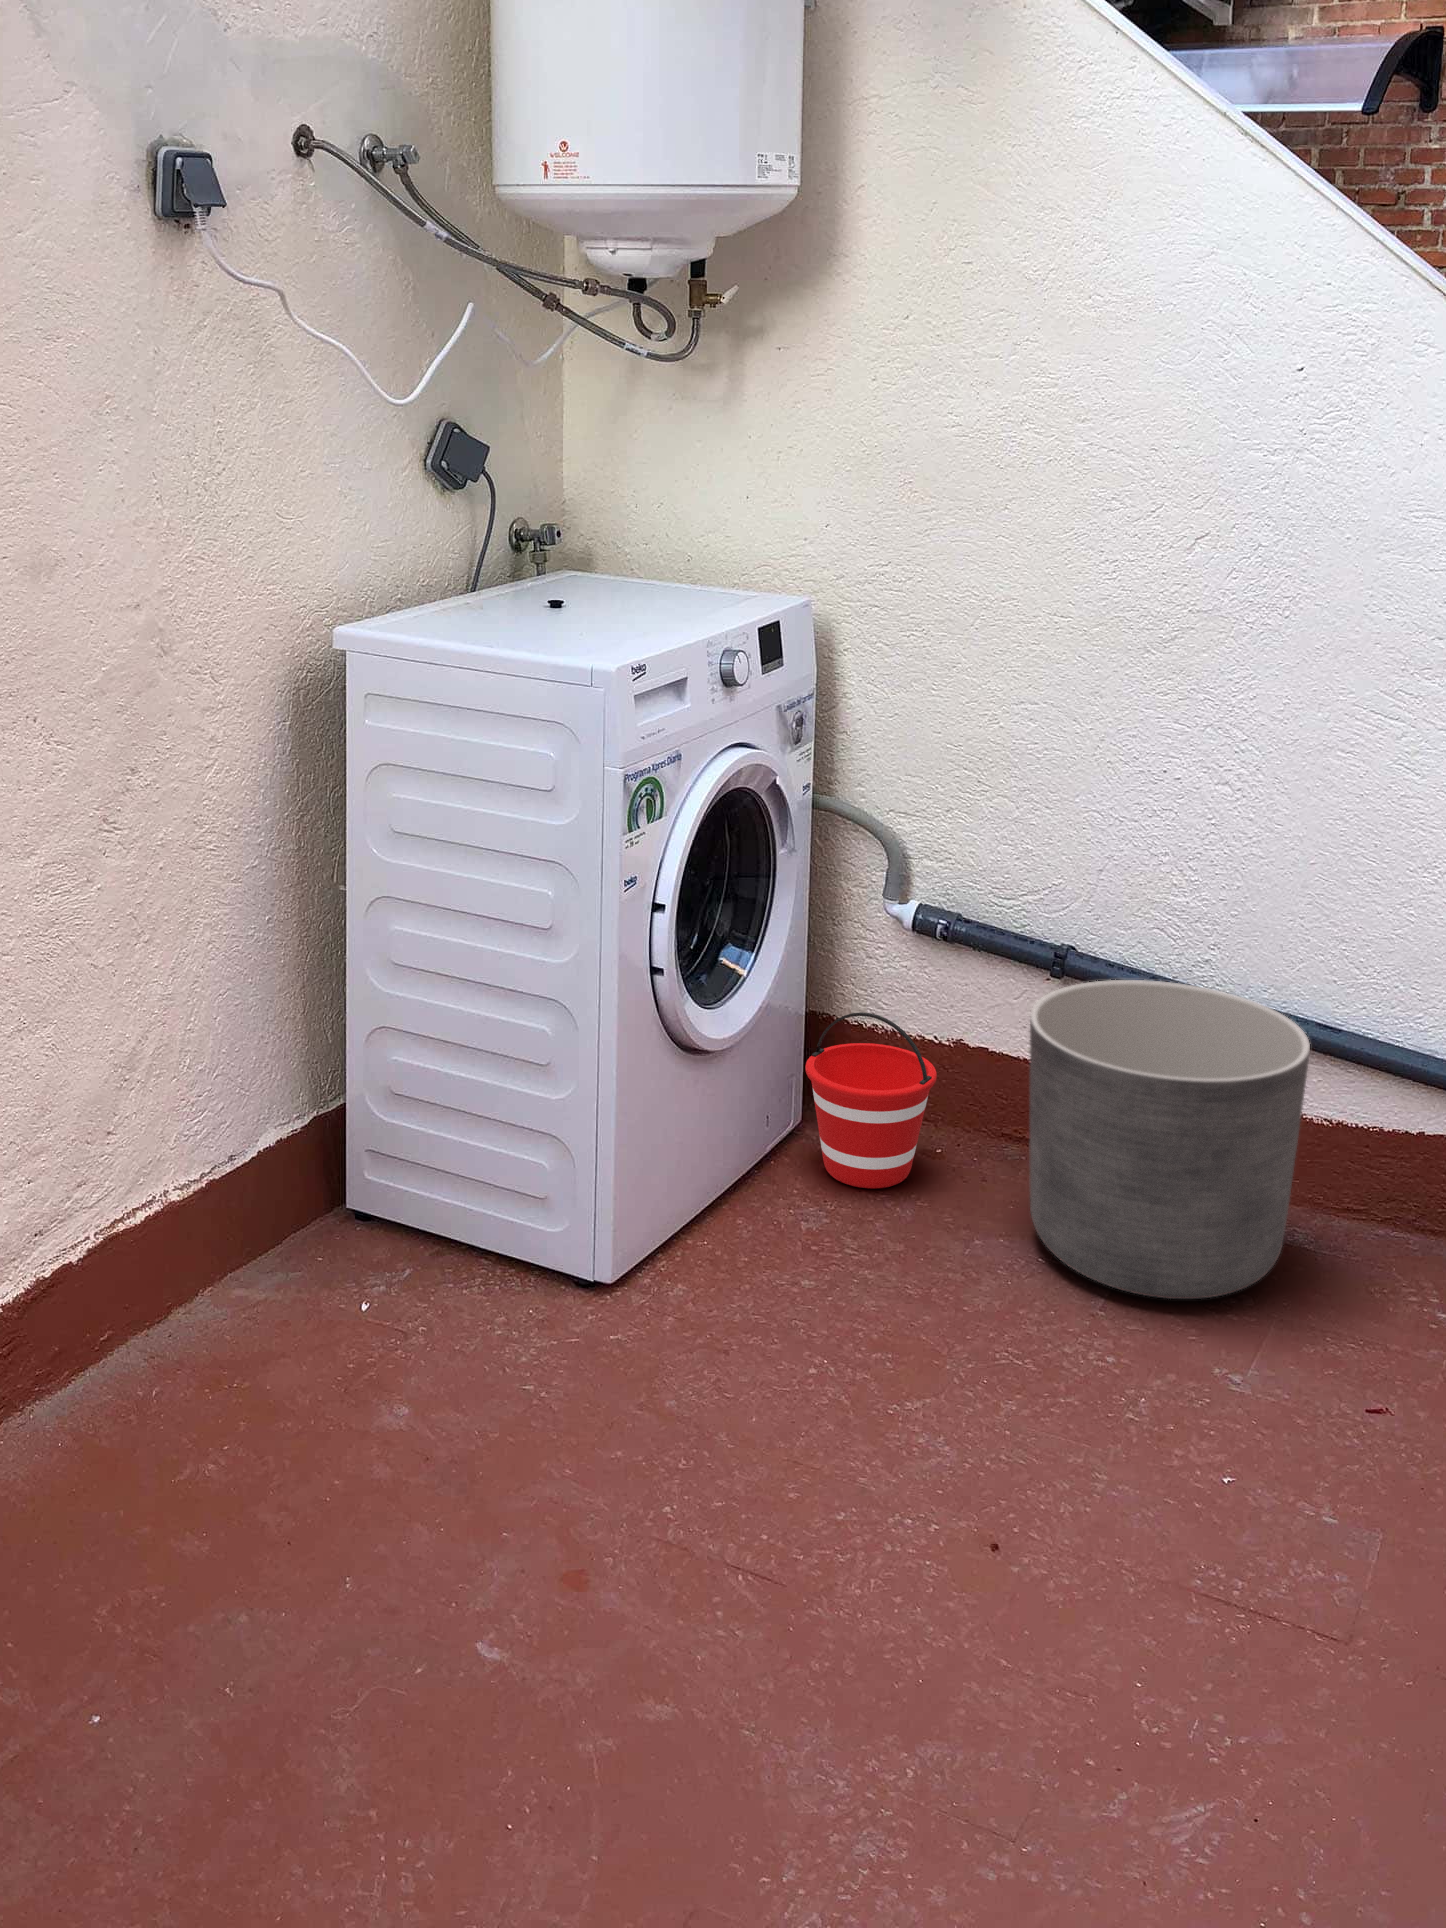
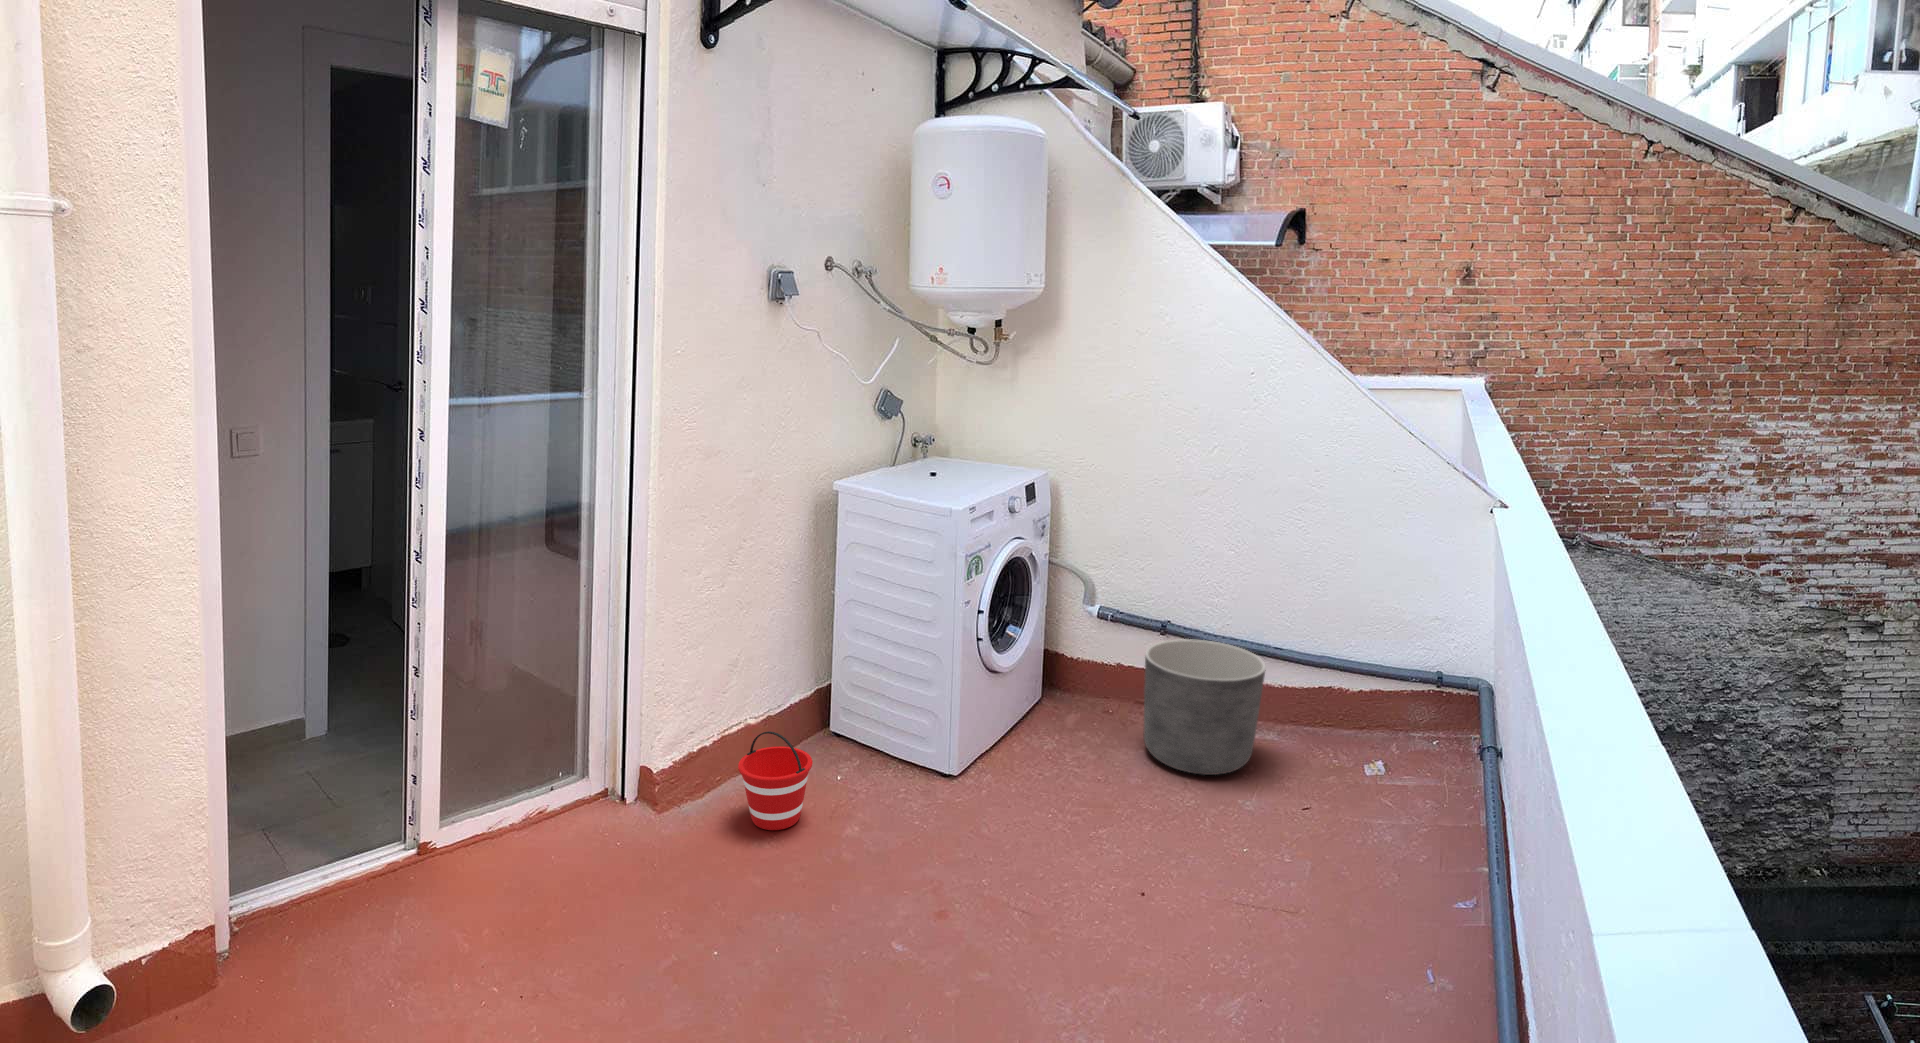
bucket: present [805,1012,937,1188] -> present [738,731,813,830]

